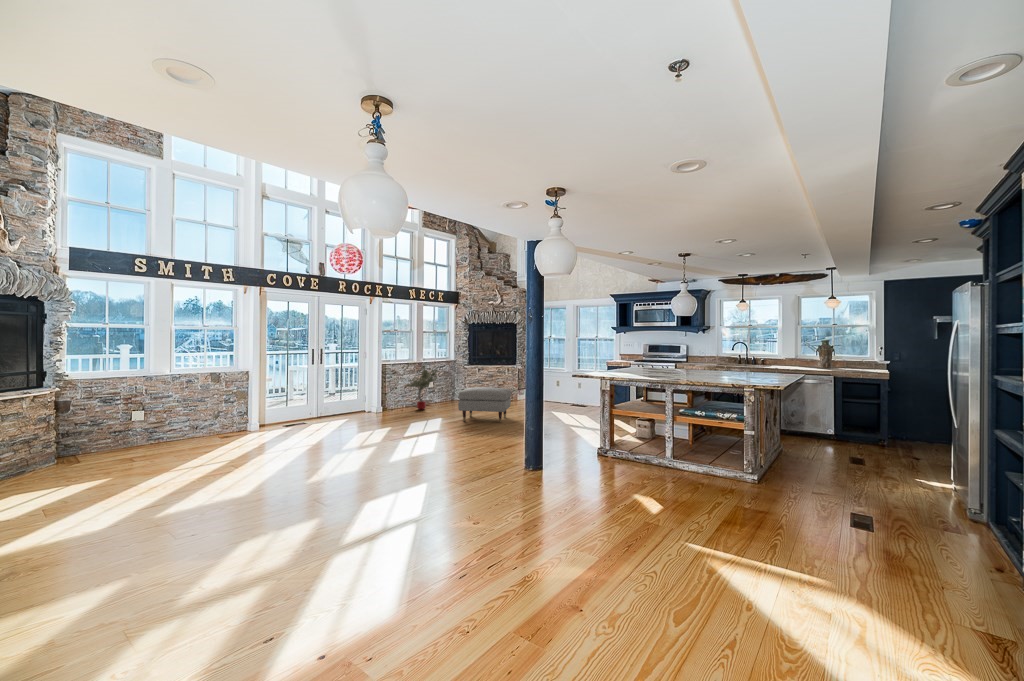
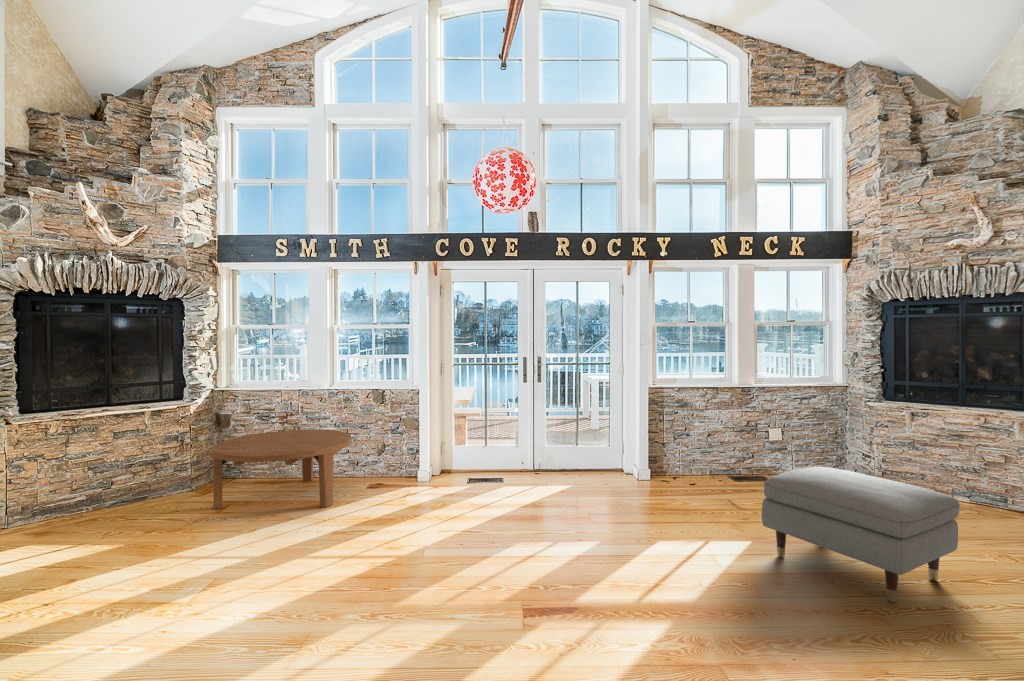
potted tree: present [406,364,437,410] -> none [693,389,778,488]
coffee table: none [111,403,228,463] -> present [212,429,351,509]

